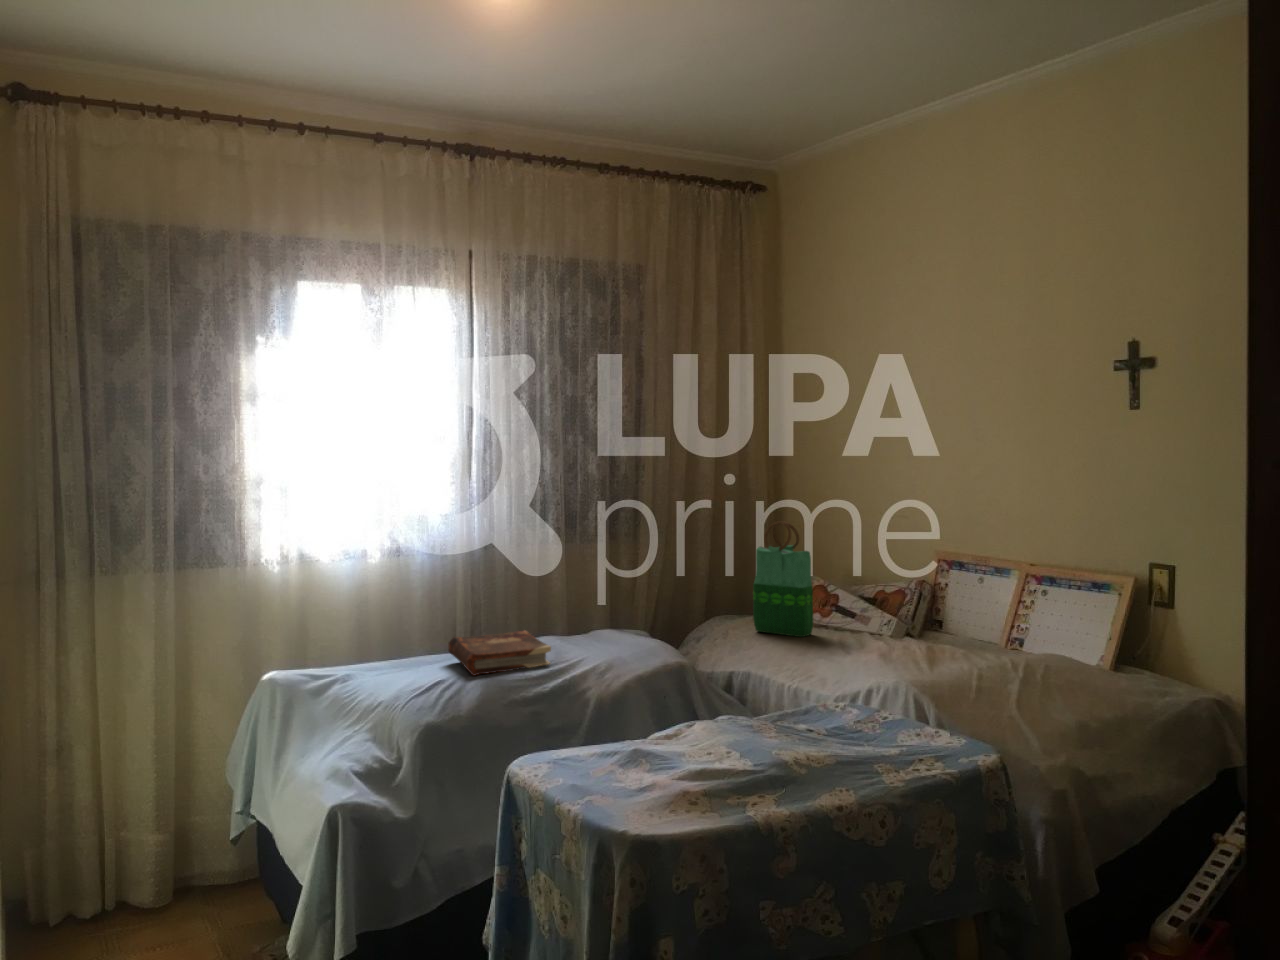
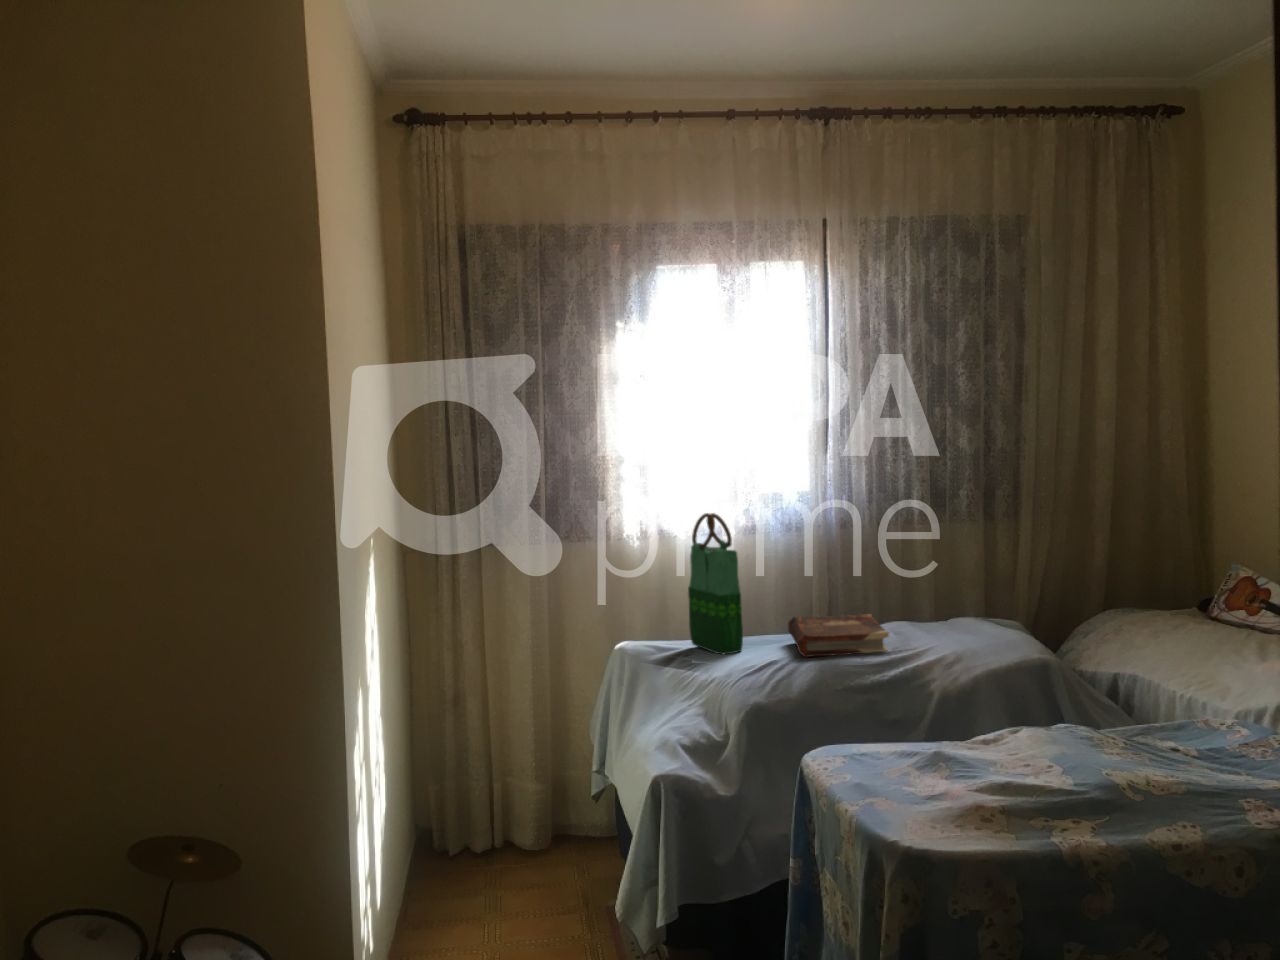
tote bag: present [753,521,813,637] -> present [688,513,743,654]

